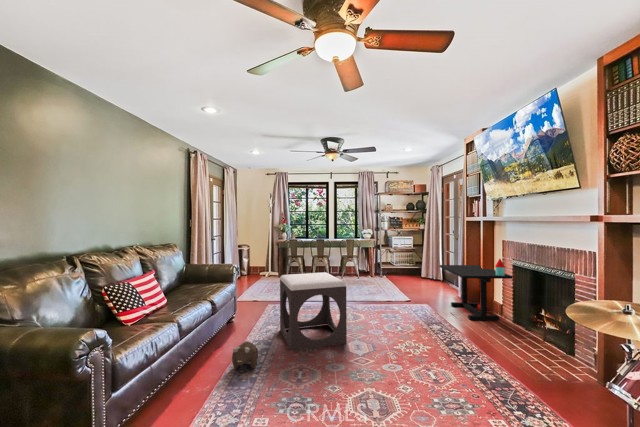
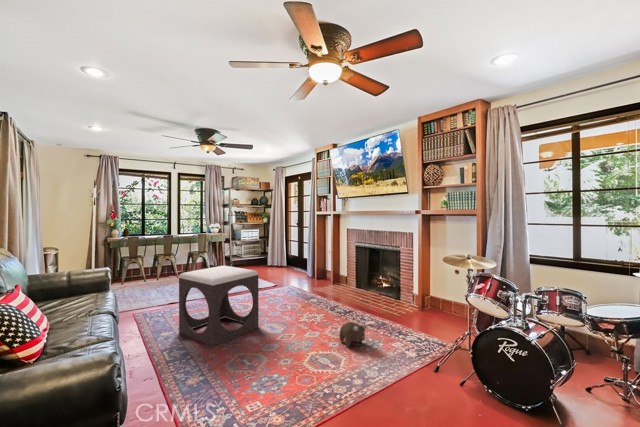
side table: present [439,259,513,320] -> none [300,241,356,291]
plush toy: present [232,342,258,368] -> present [339,322,367,347]

